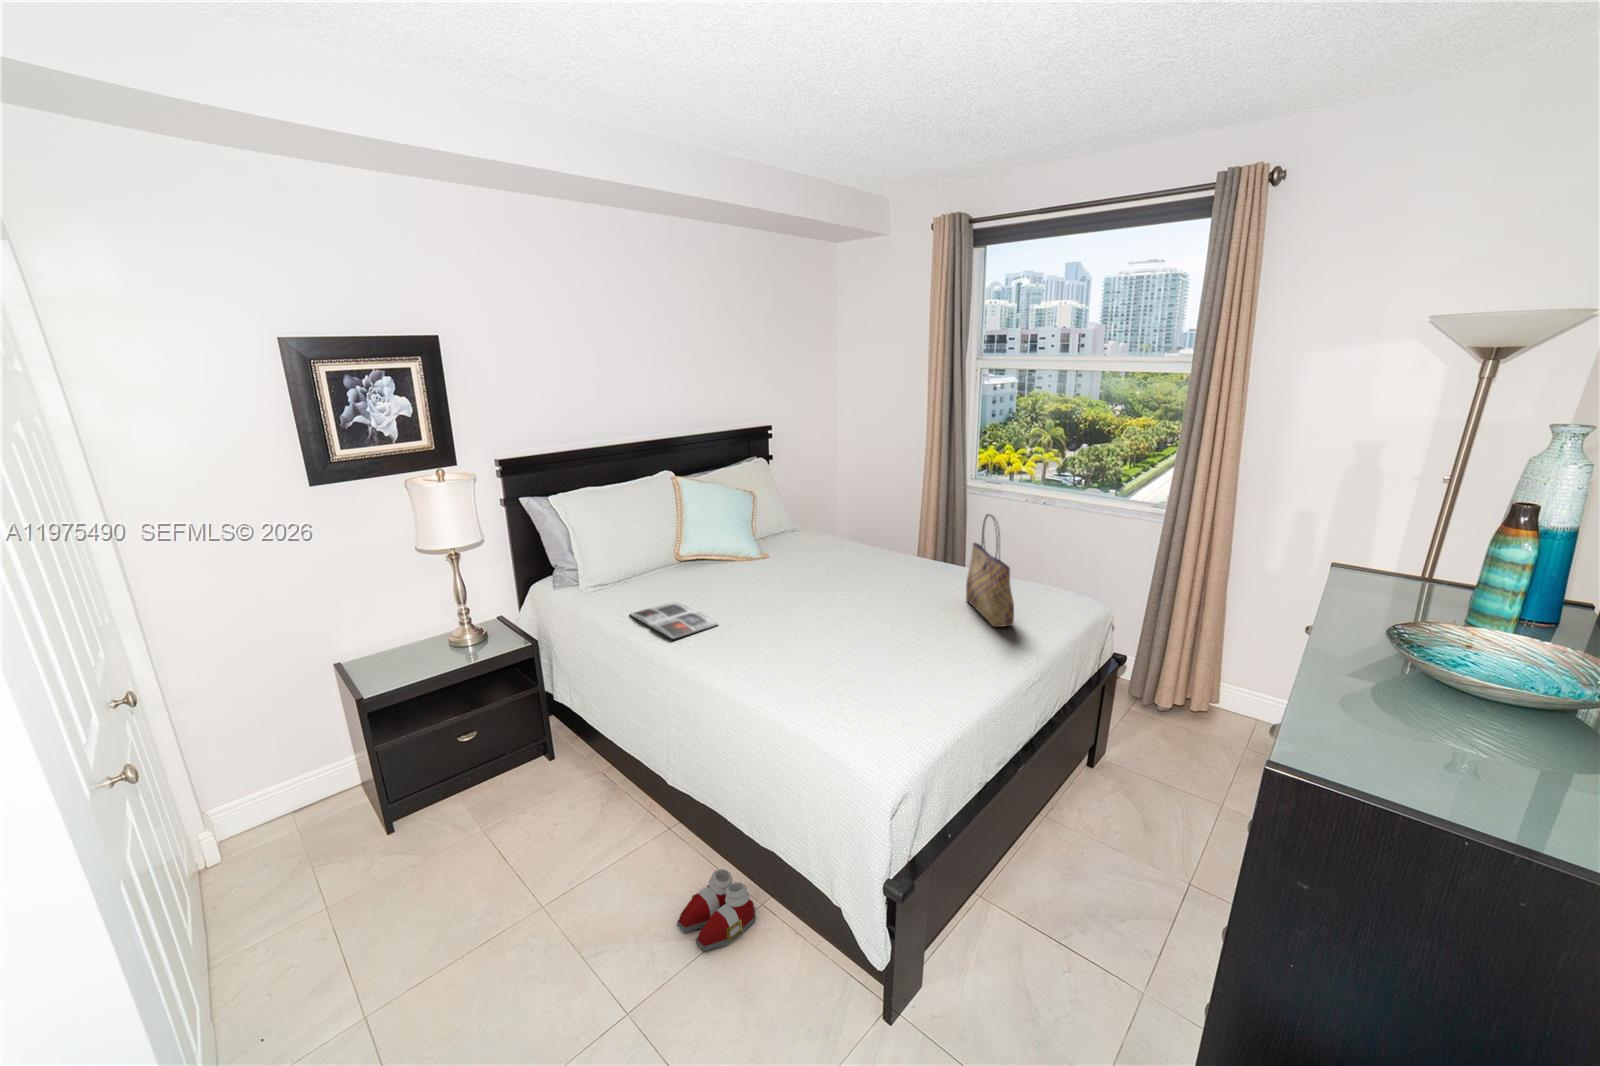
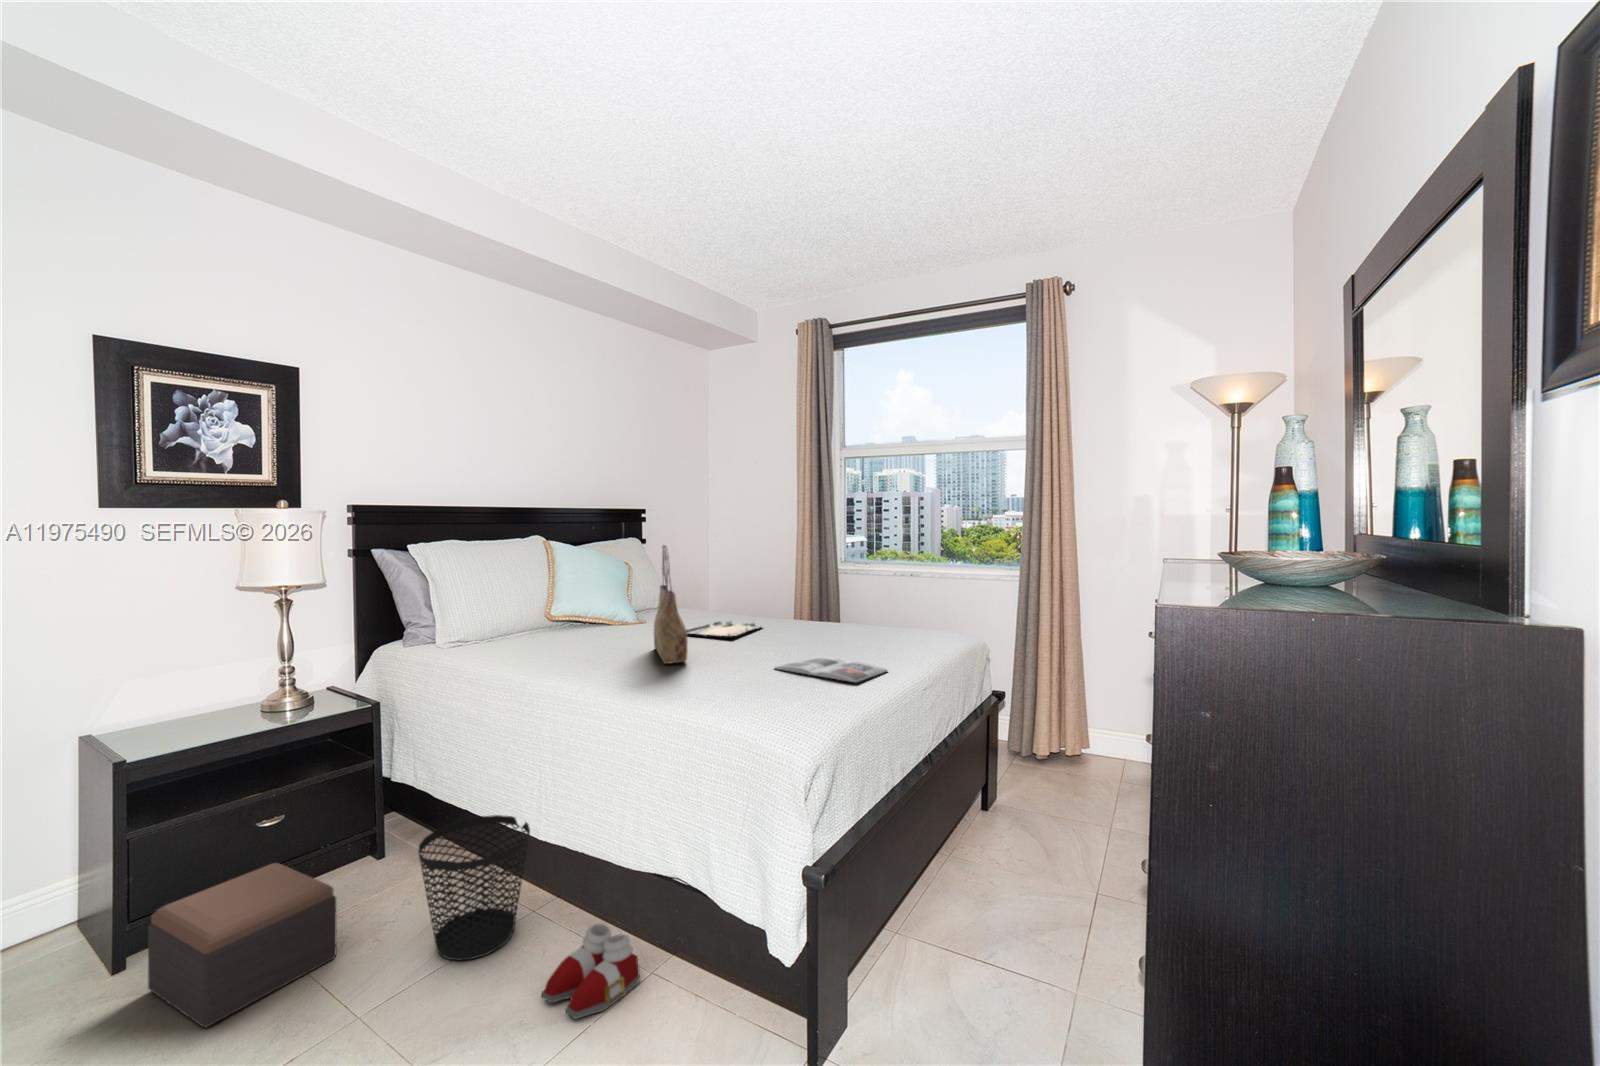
tote bag: present [966,514,1014,627] -> present [654,545,688,664]
tray: none [798,566,878,597] -> present [686,621,761,636]
magazine: present [631,602,718,639] -> present [775,657,888,682]
wastebasket: none [577,759,665,877] -> present [419,815,530,961]
footstool: none [392,780,524,912] -> present [148,863,336,1028]

